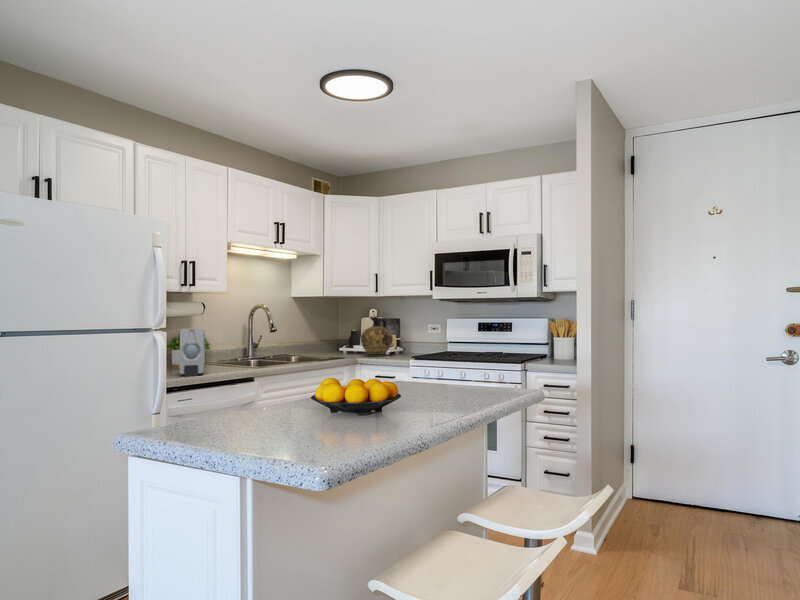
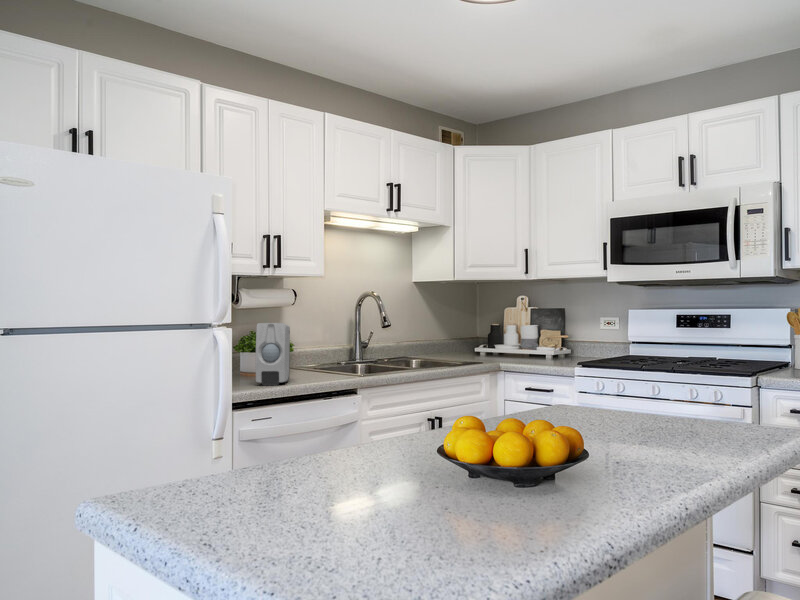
ceramic jug: present [361,316,393,356] -> none [503,307,548,362]

